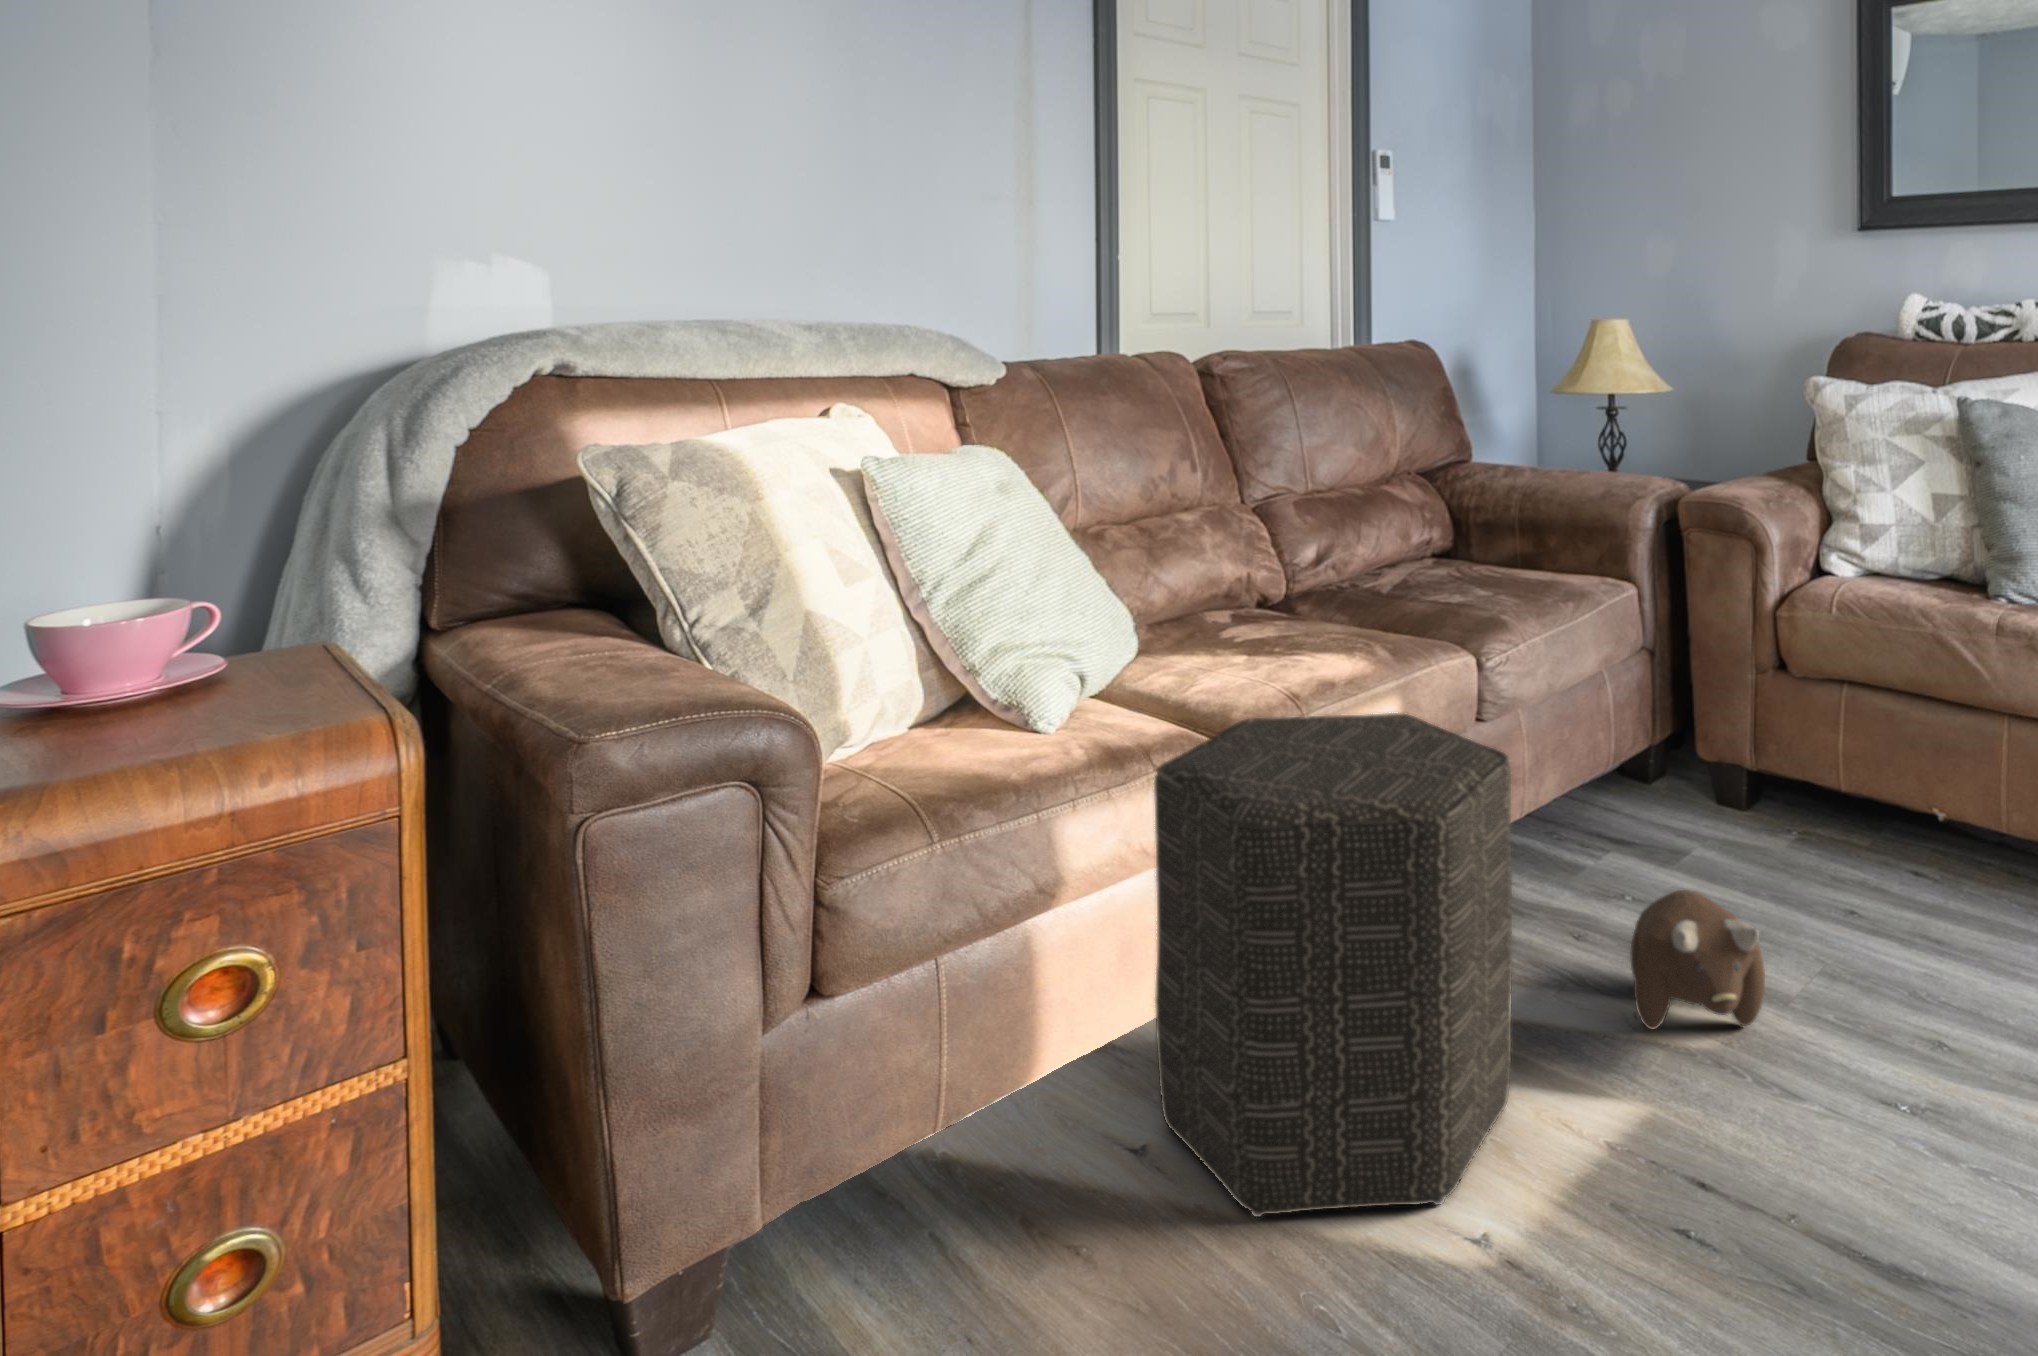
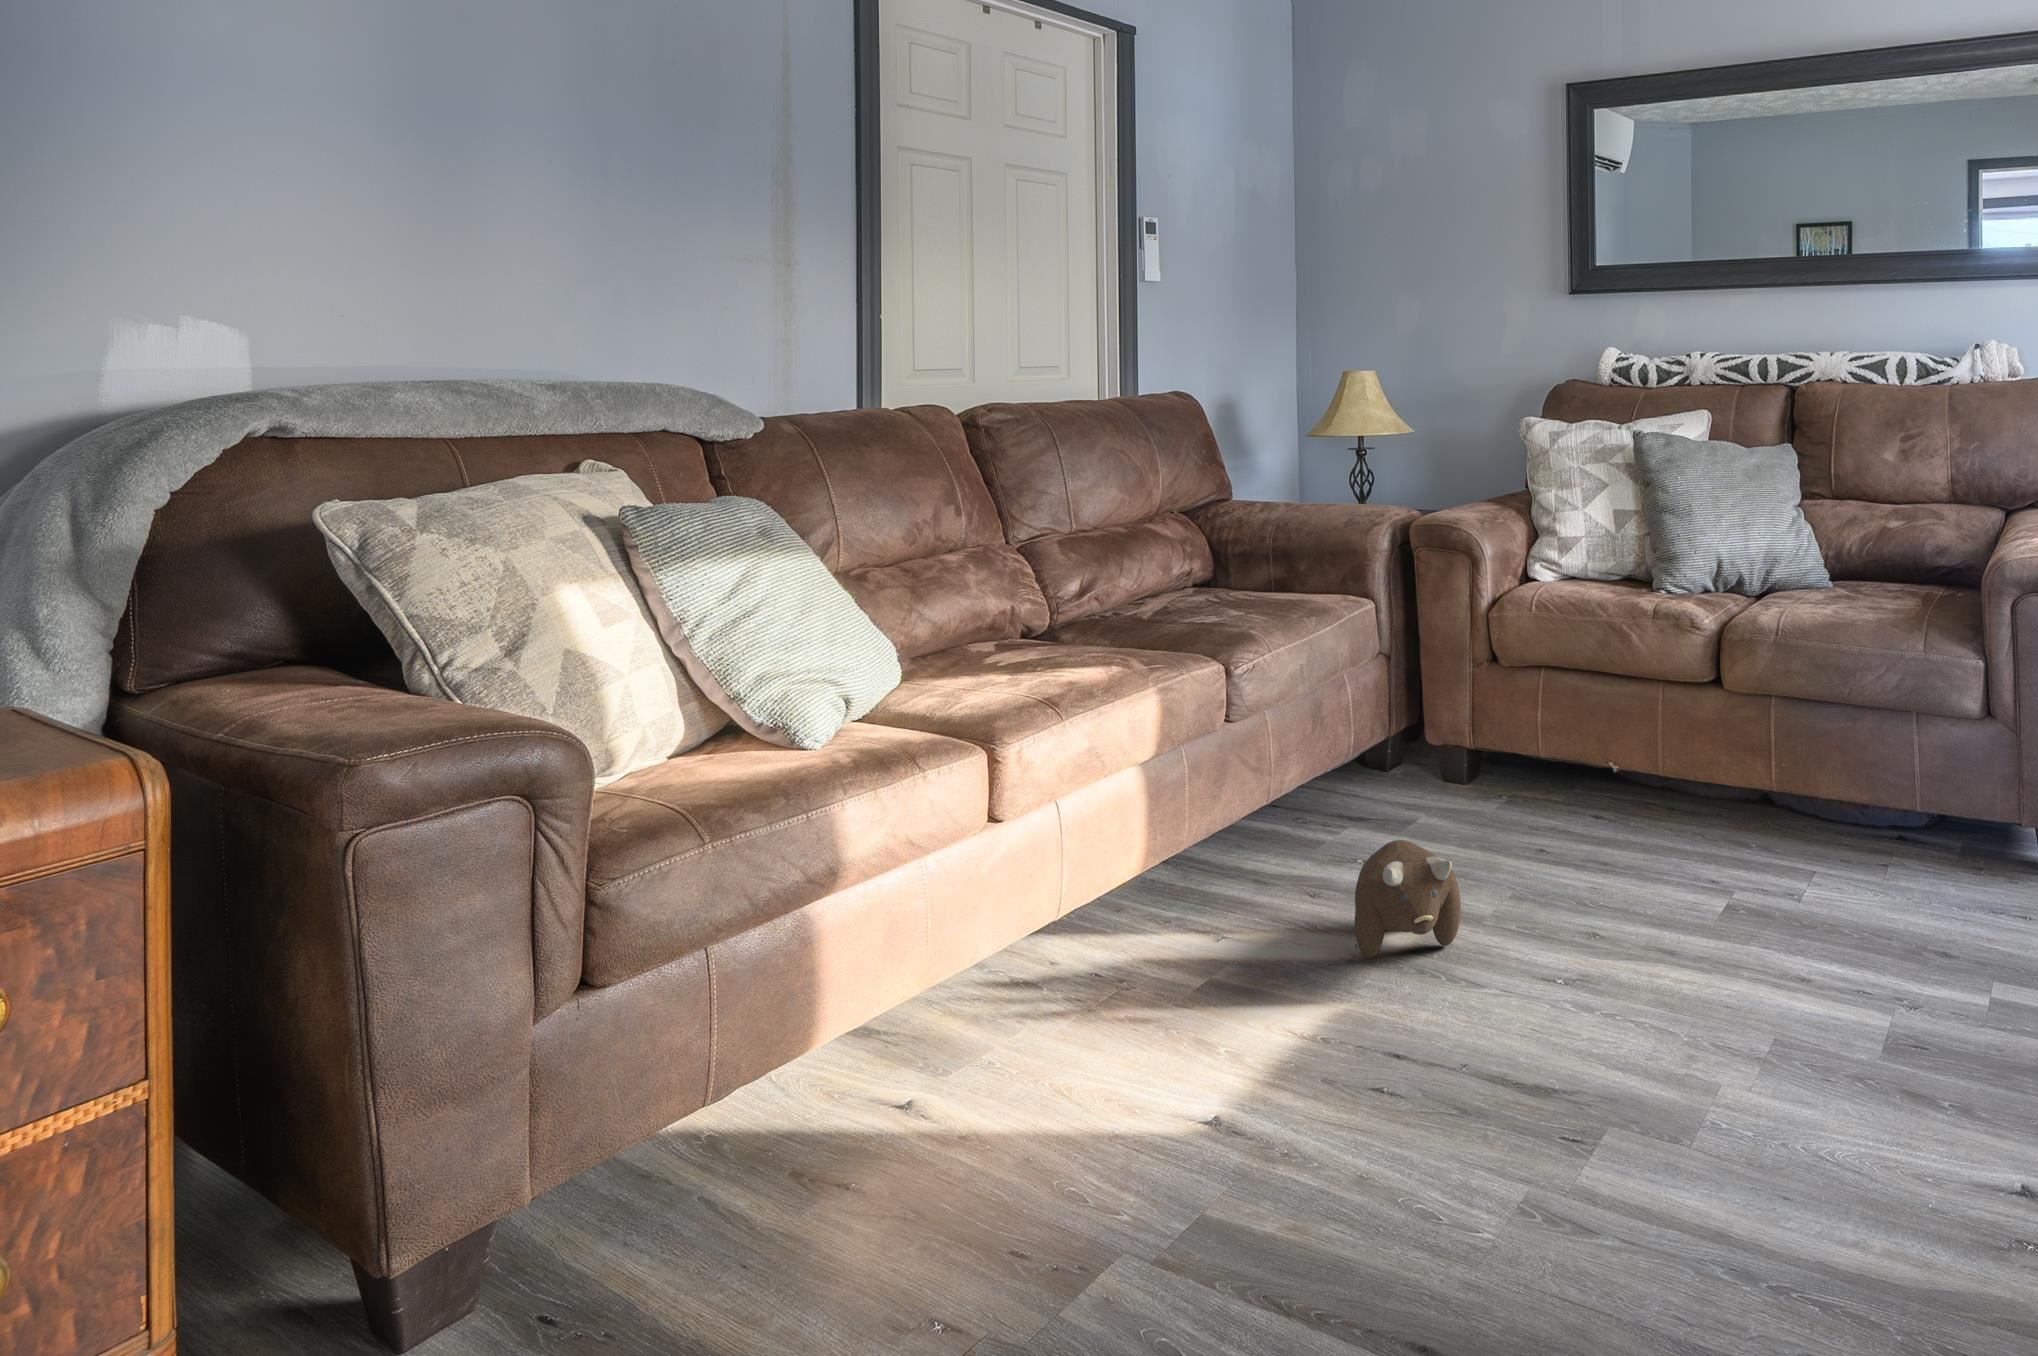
ottoman: present [1154,713,1512,1217] -> none [921,709,1245,1144]

